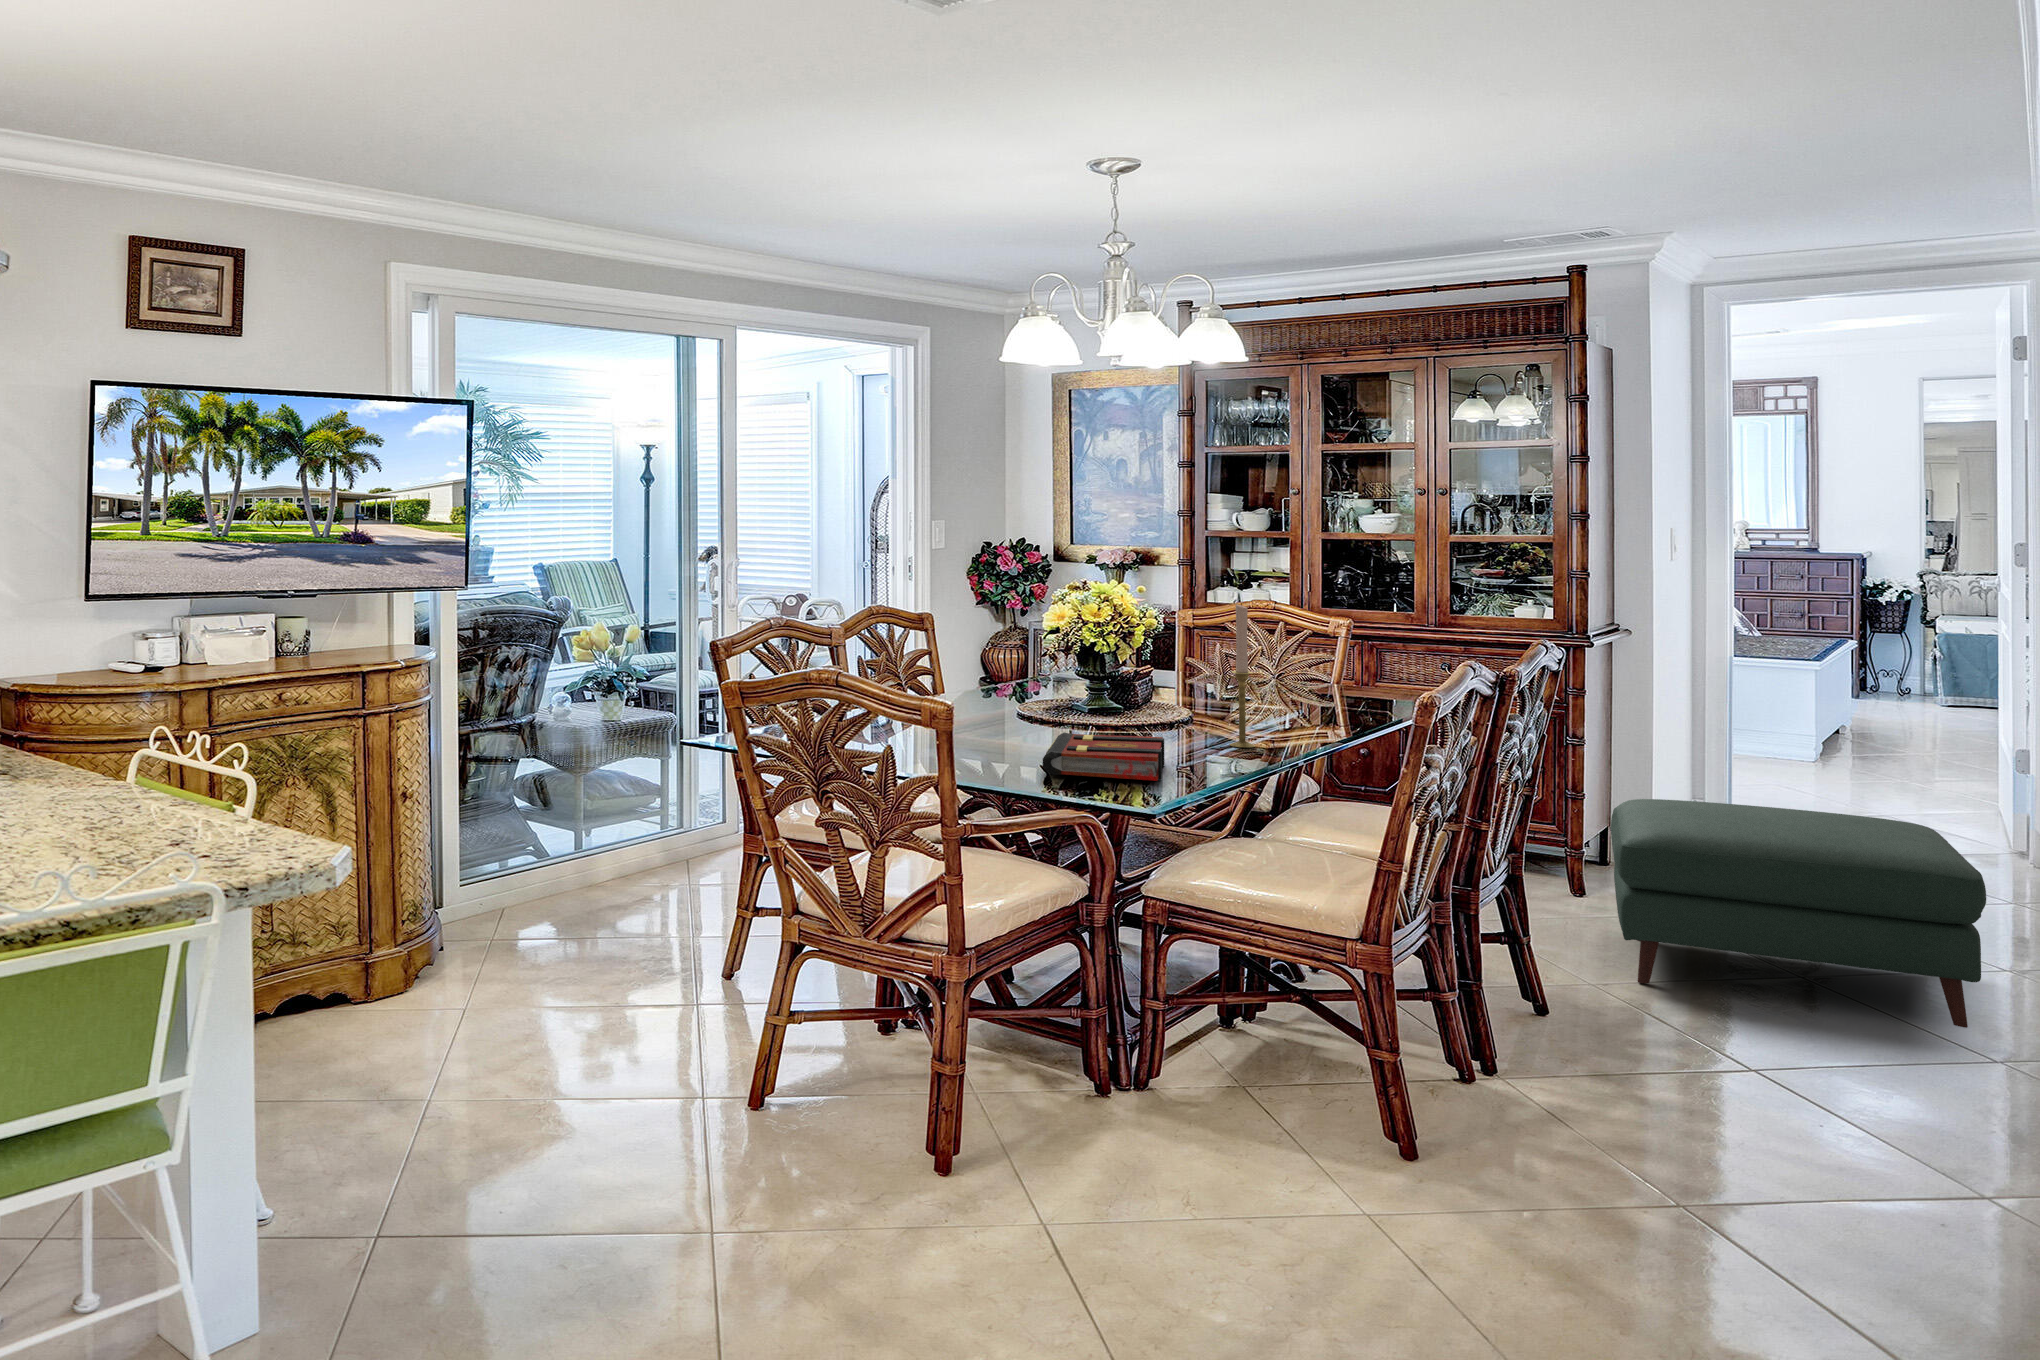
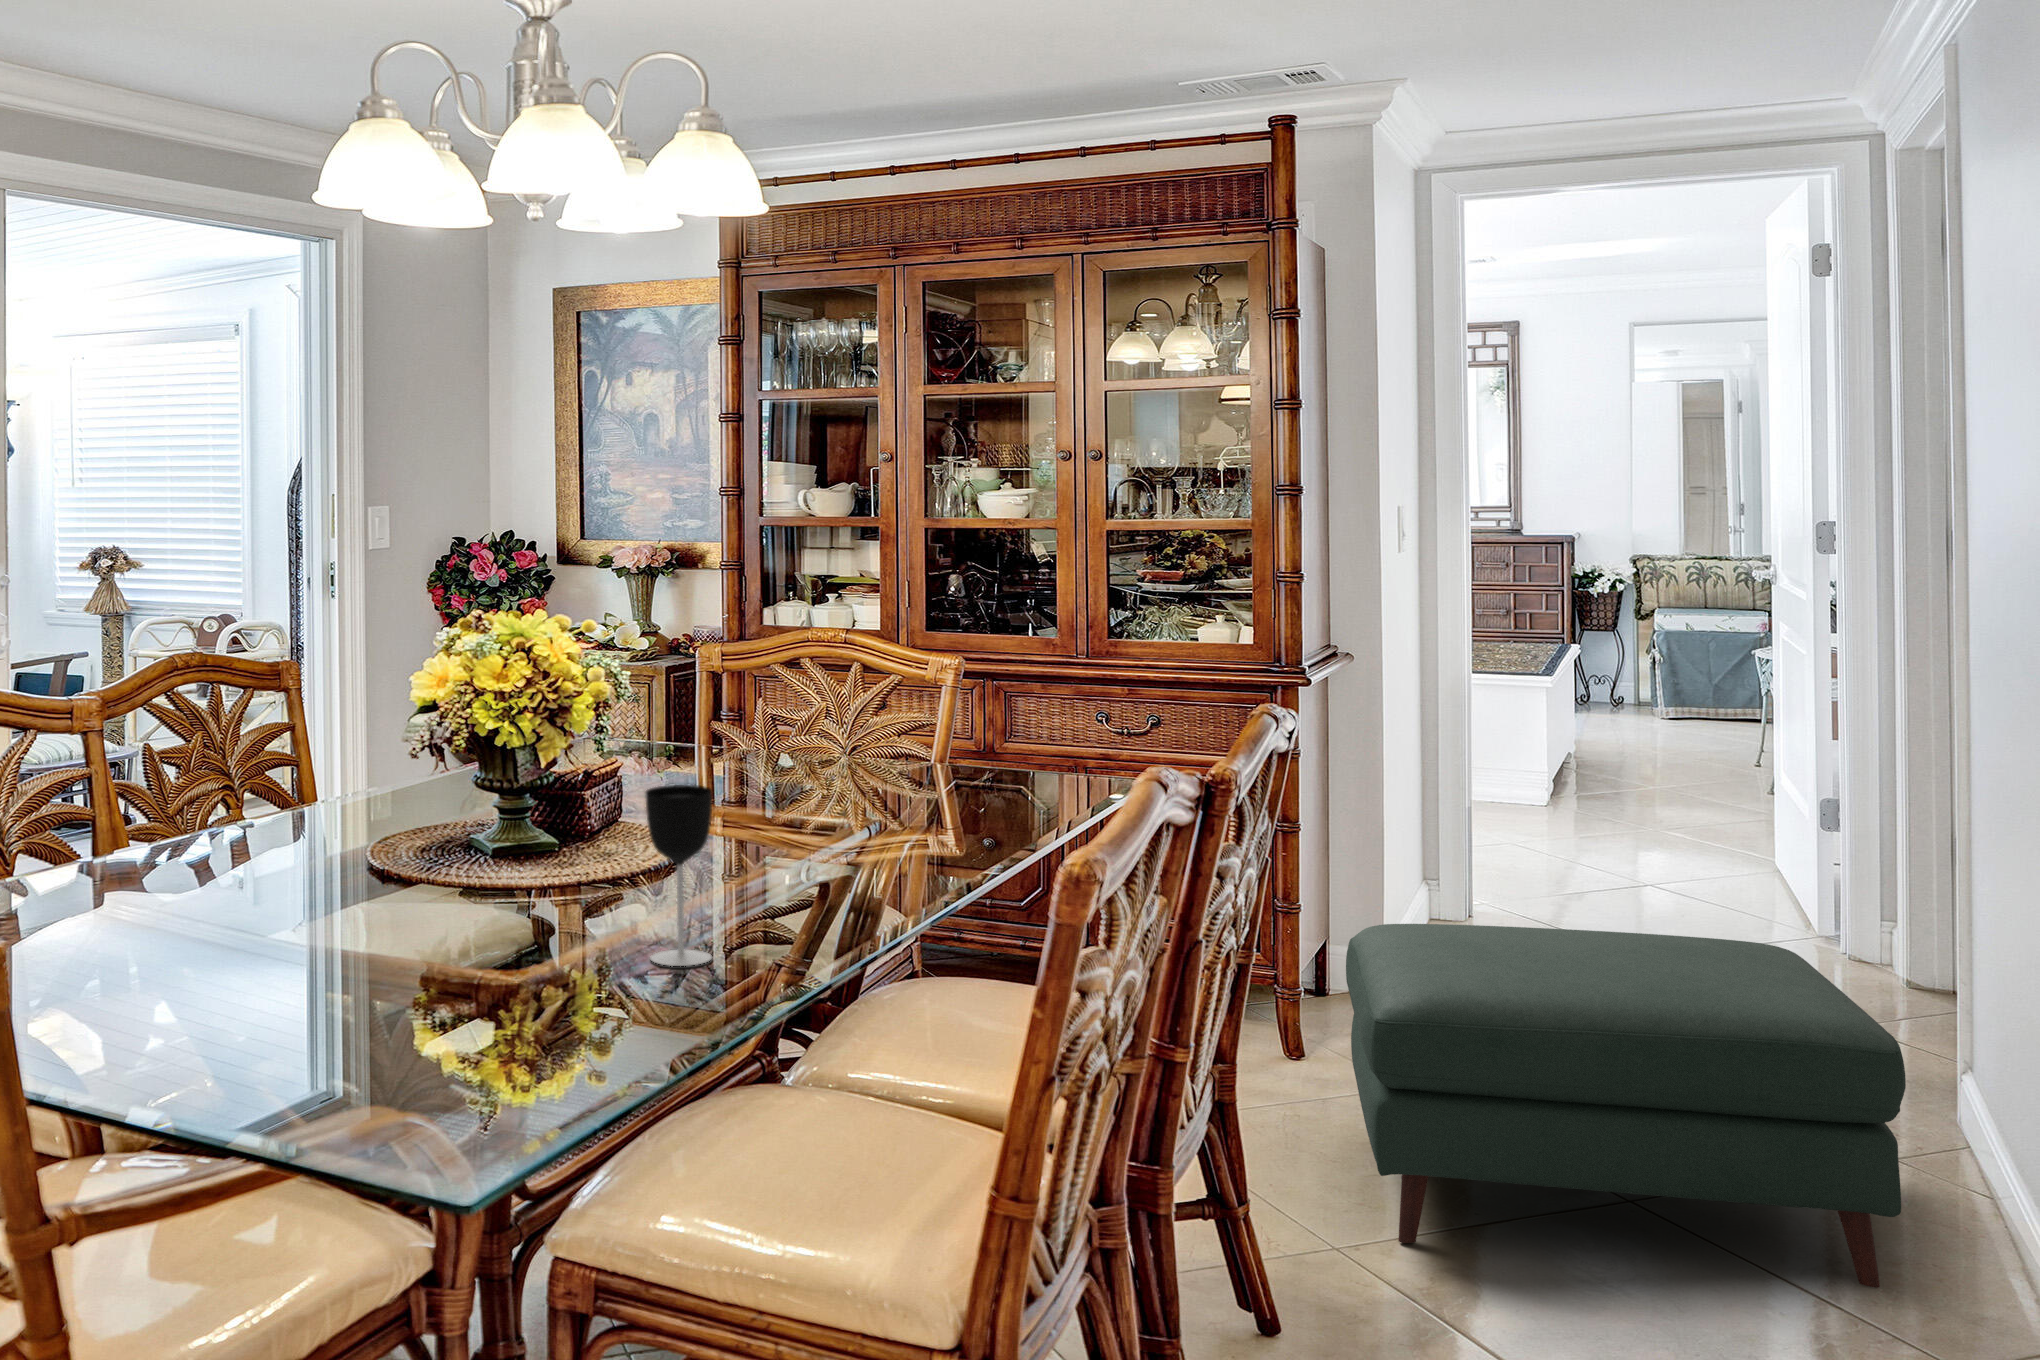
candlestick: present [1230,604,1255,747] -> none [727,648,773,926]
wine glass: none [1193,671,1228,760] -> present [645,785,712,966]
book: present [1043,732,1164,781] -> none [307,926,585,1044]

